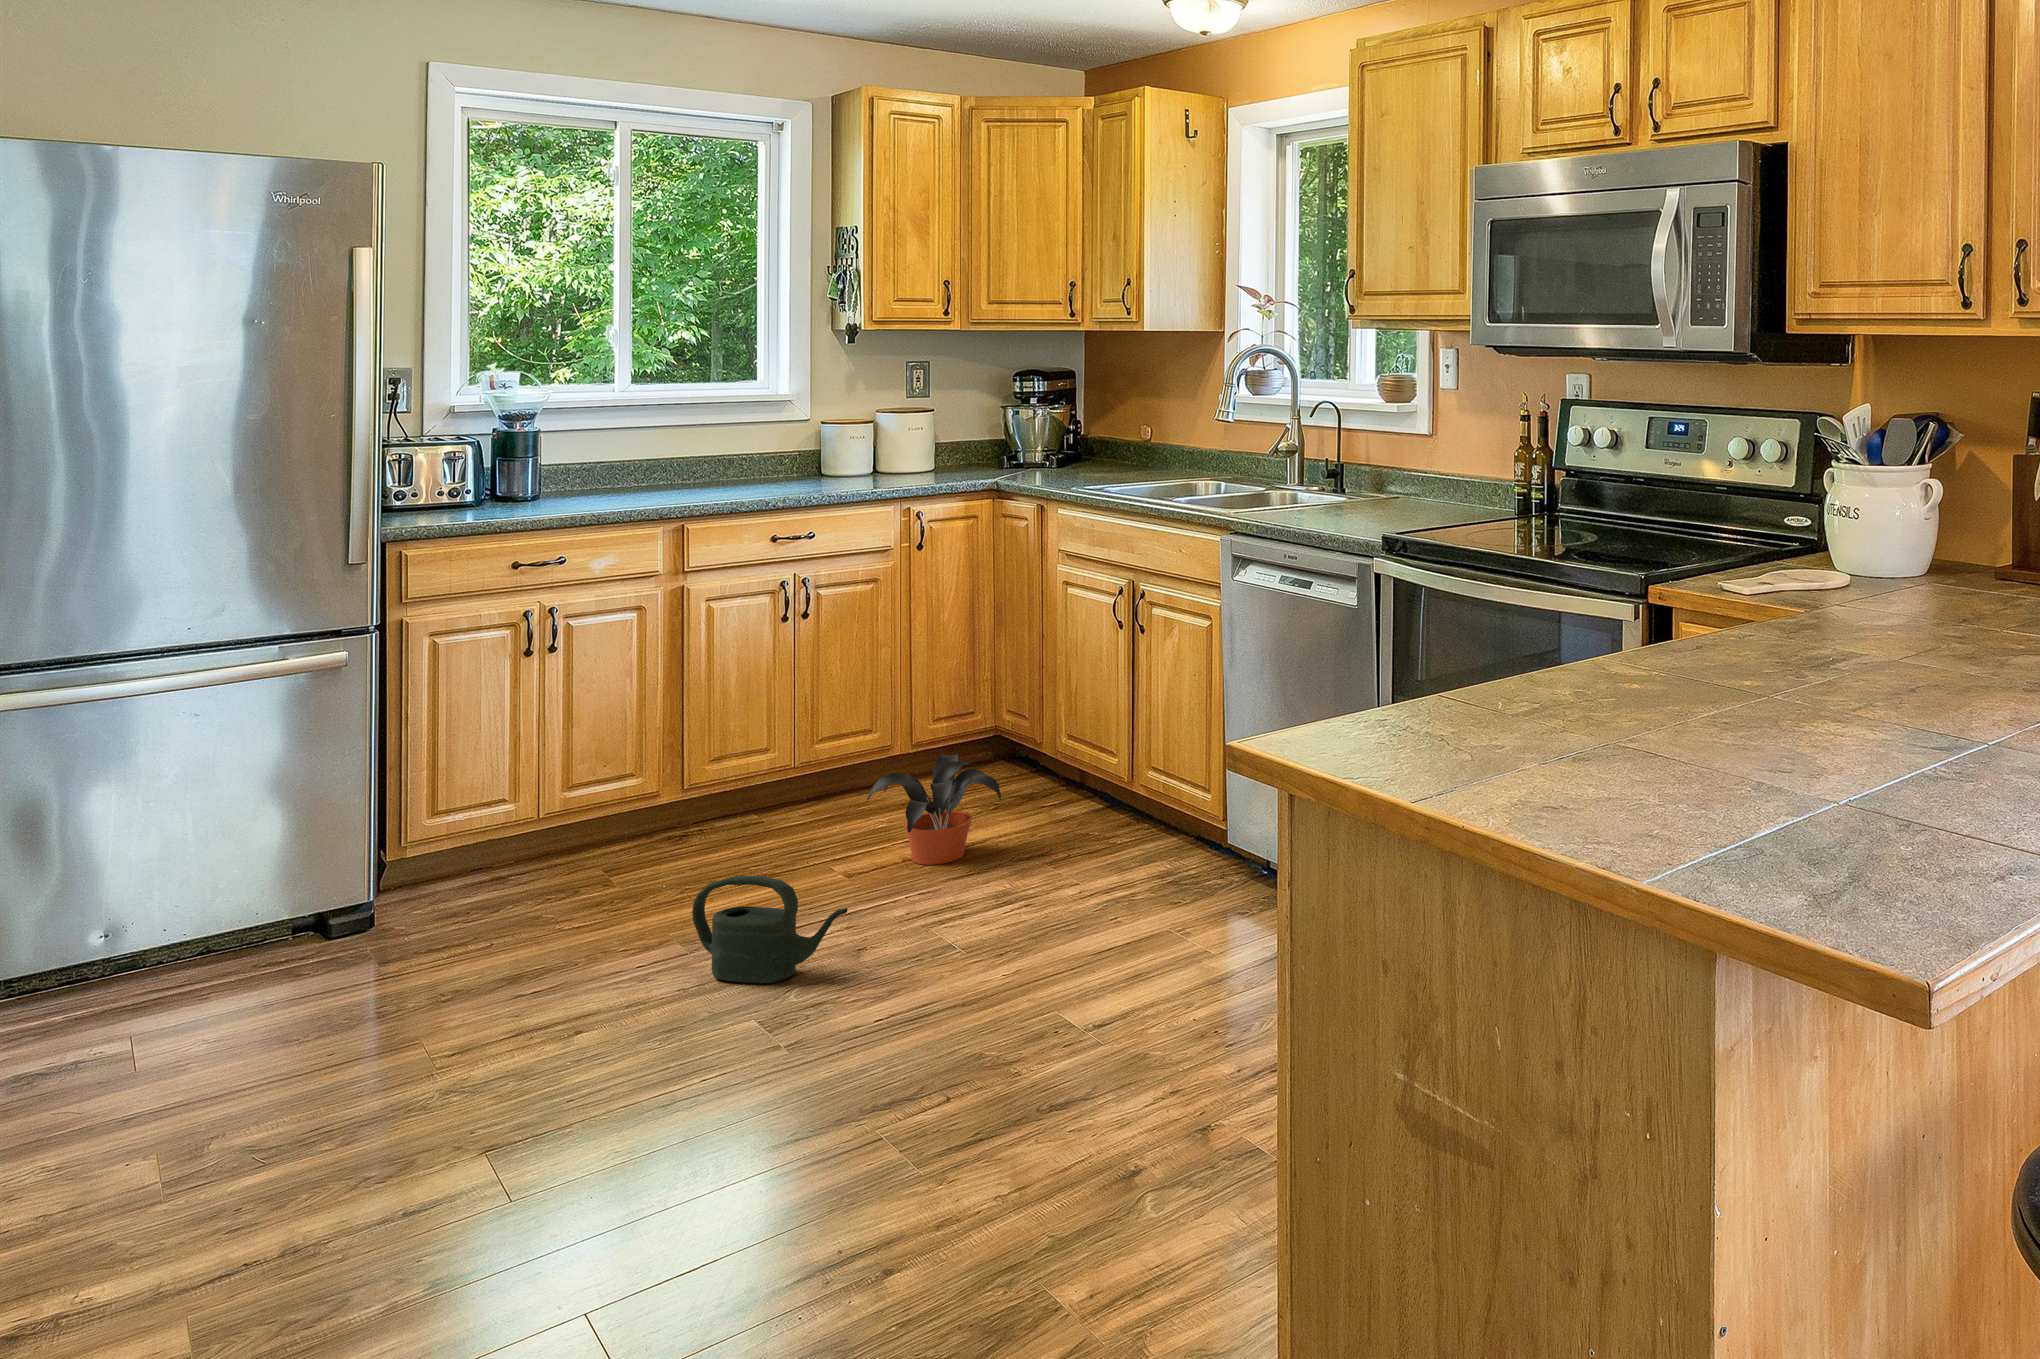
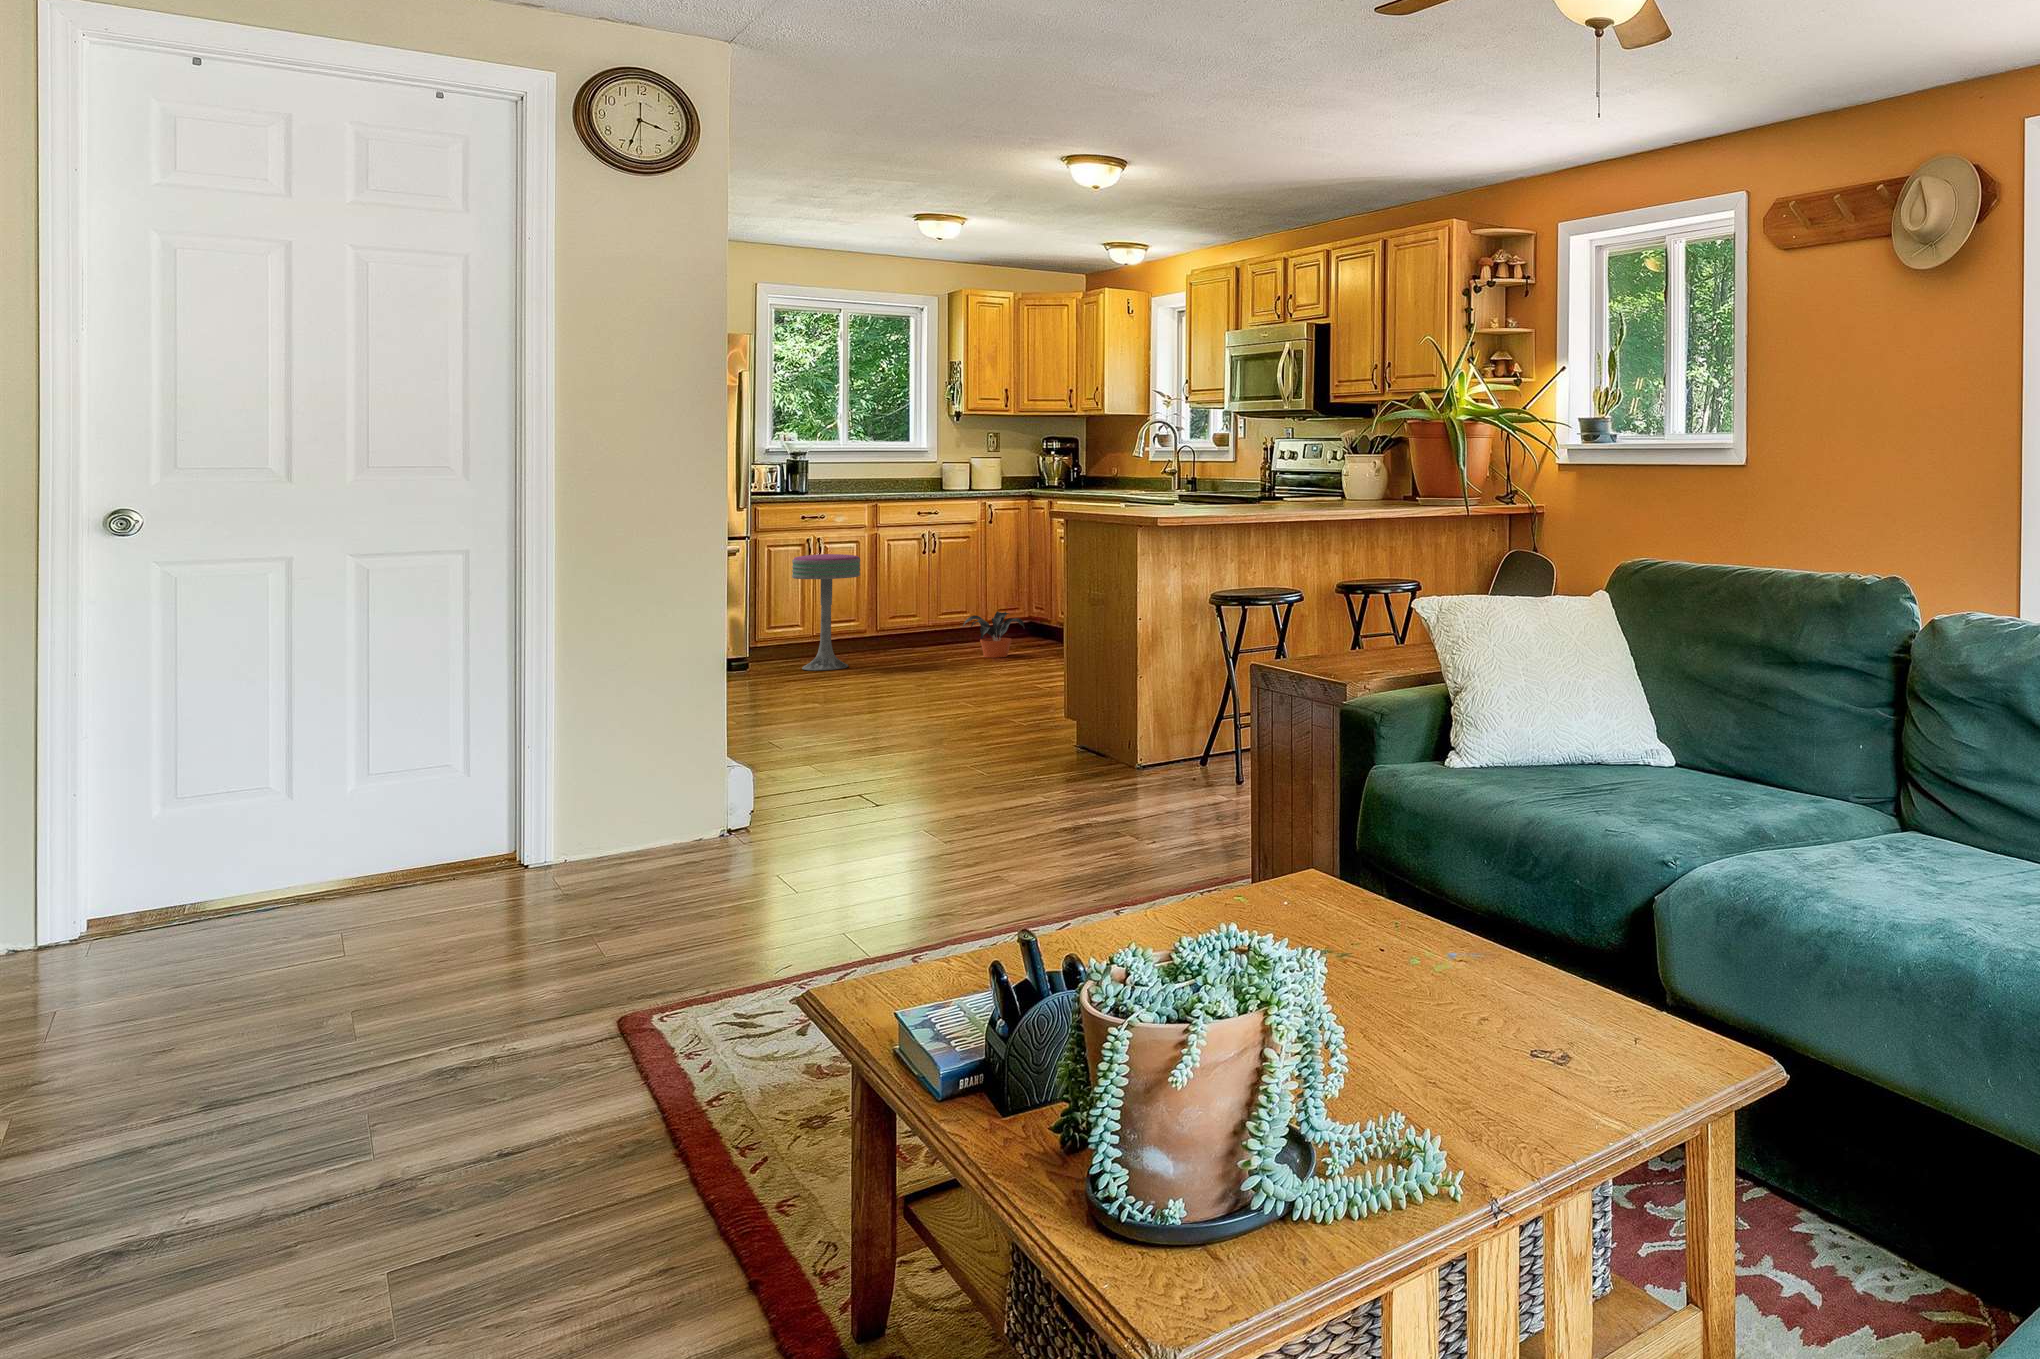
bar stool: none [465,659,632,945] -> present [792,554,860,671]
watering can: present [692,876,847,983] -> none [890,634,953,676]

